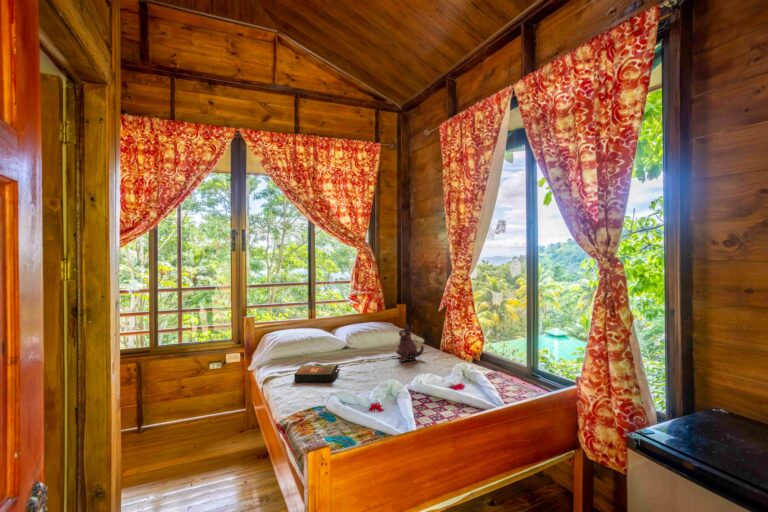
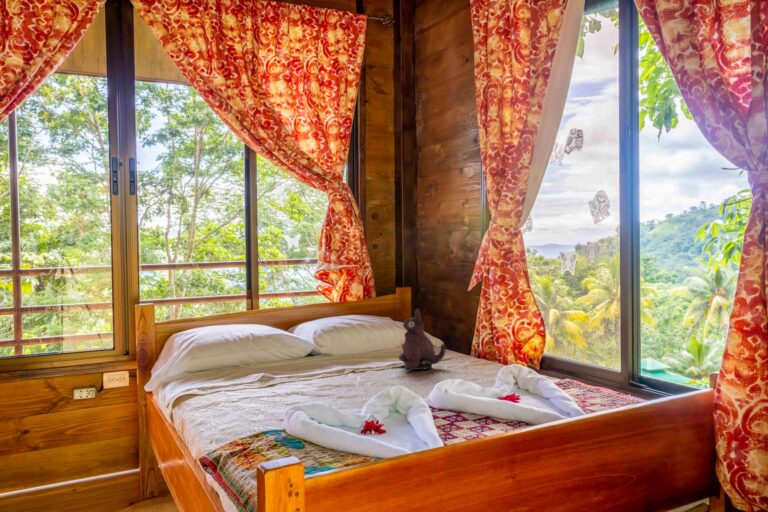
book: present [294,364,340,382] -> none [227,371,306,400]

